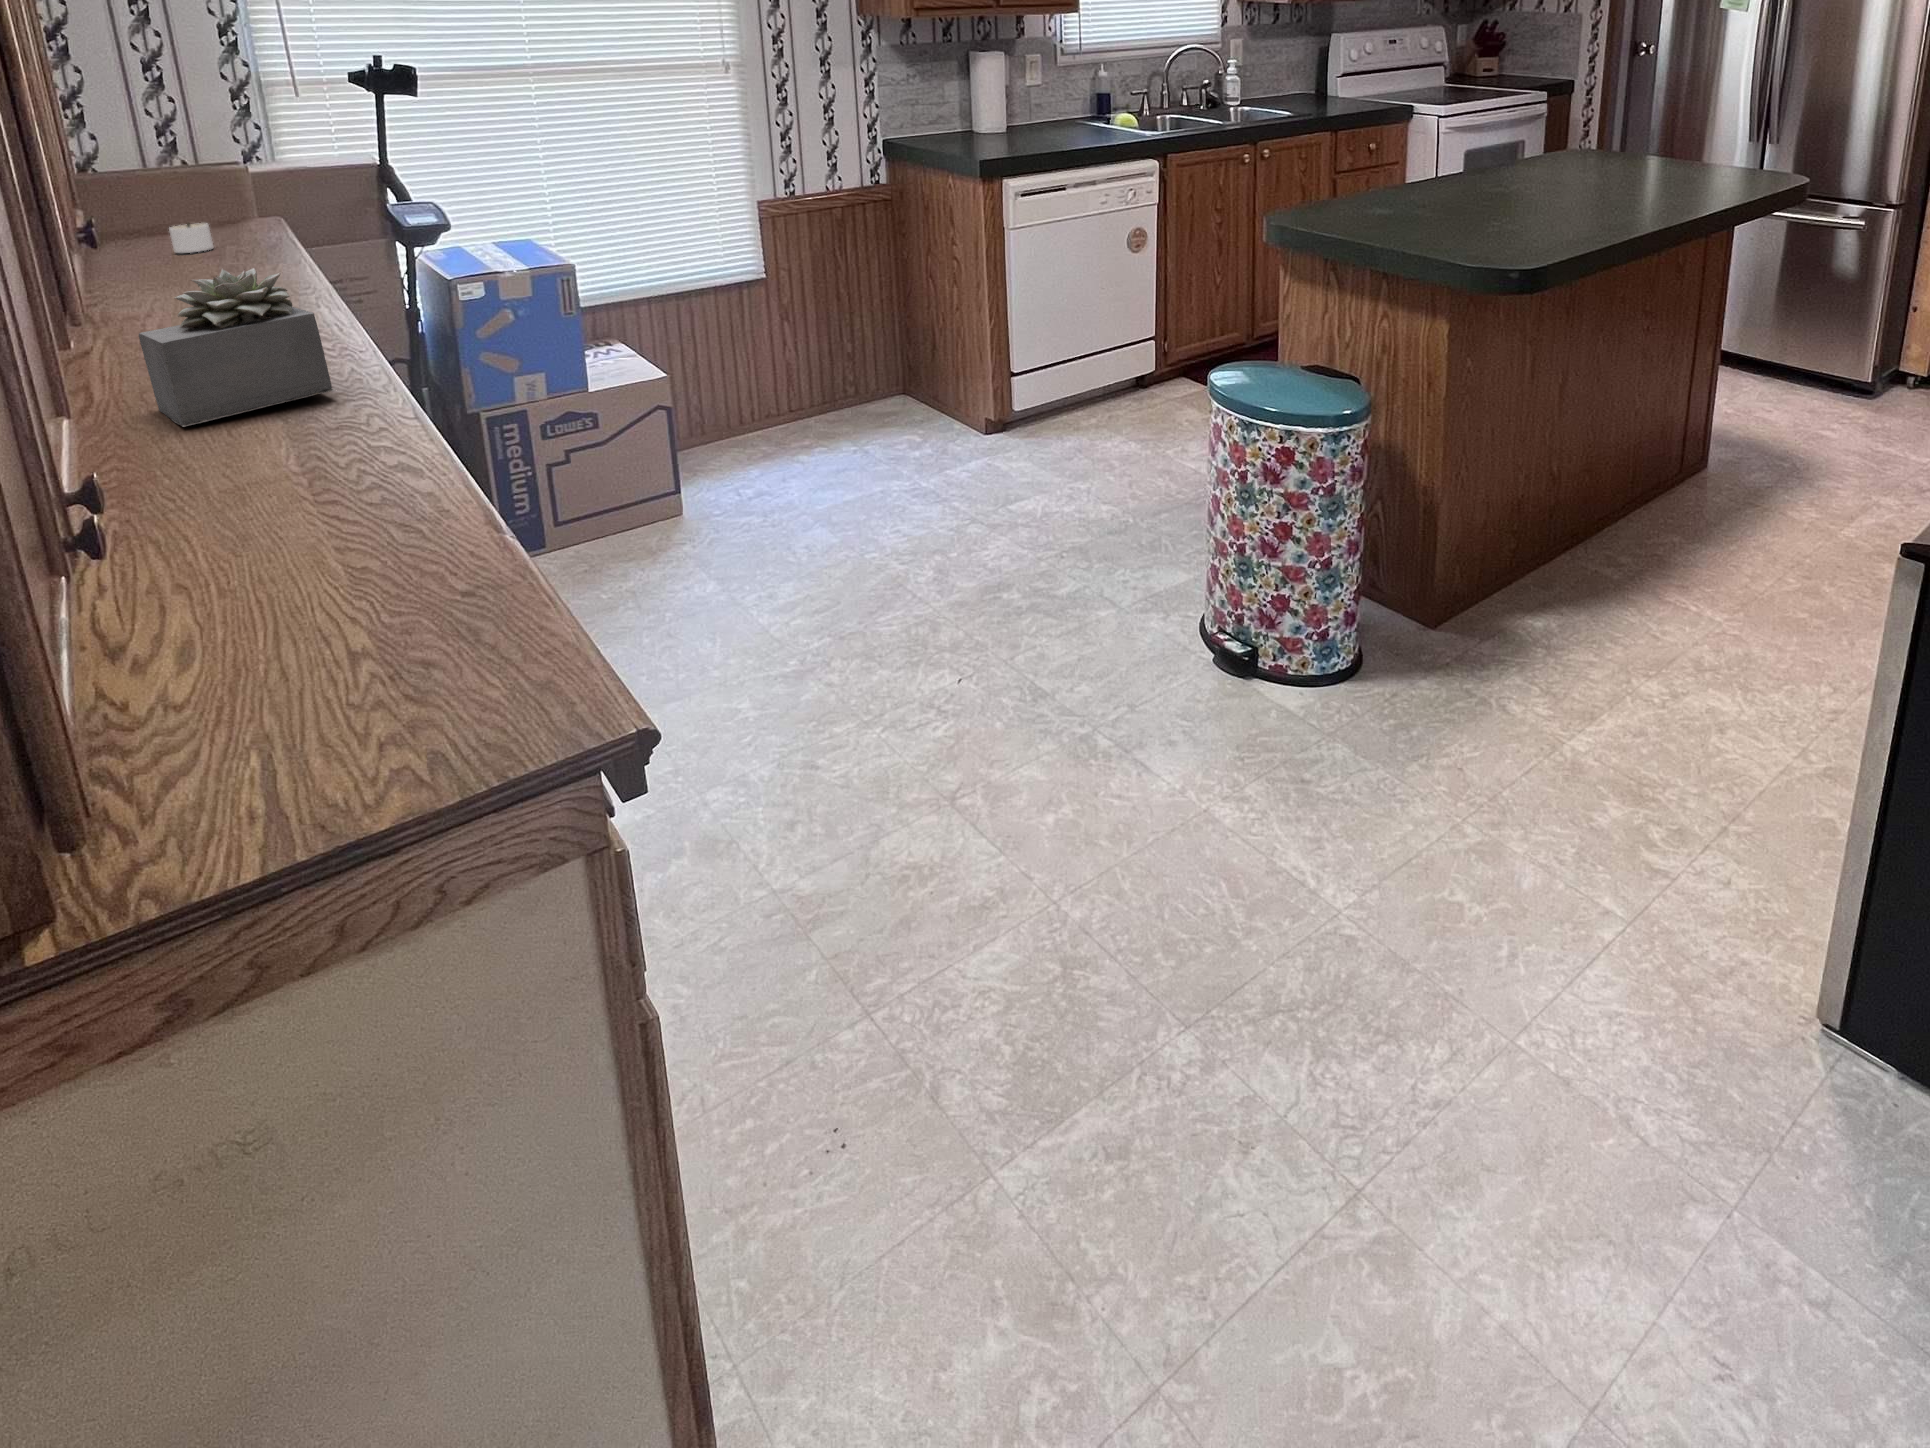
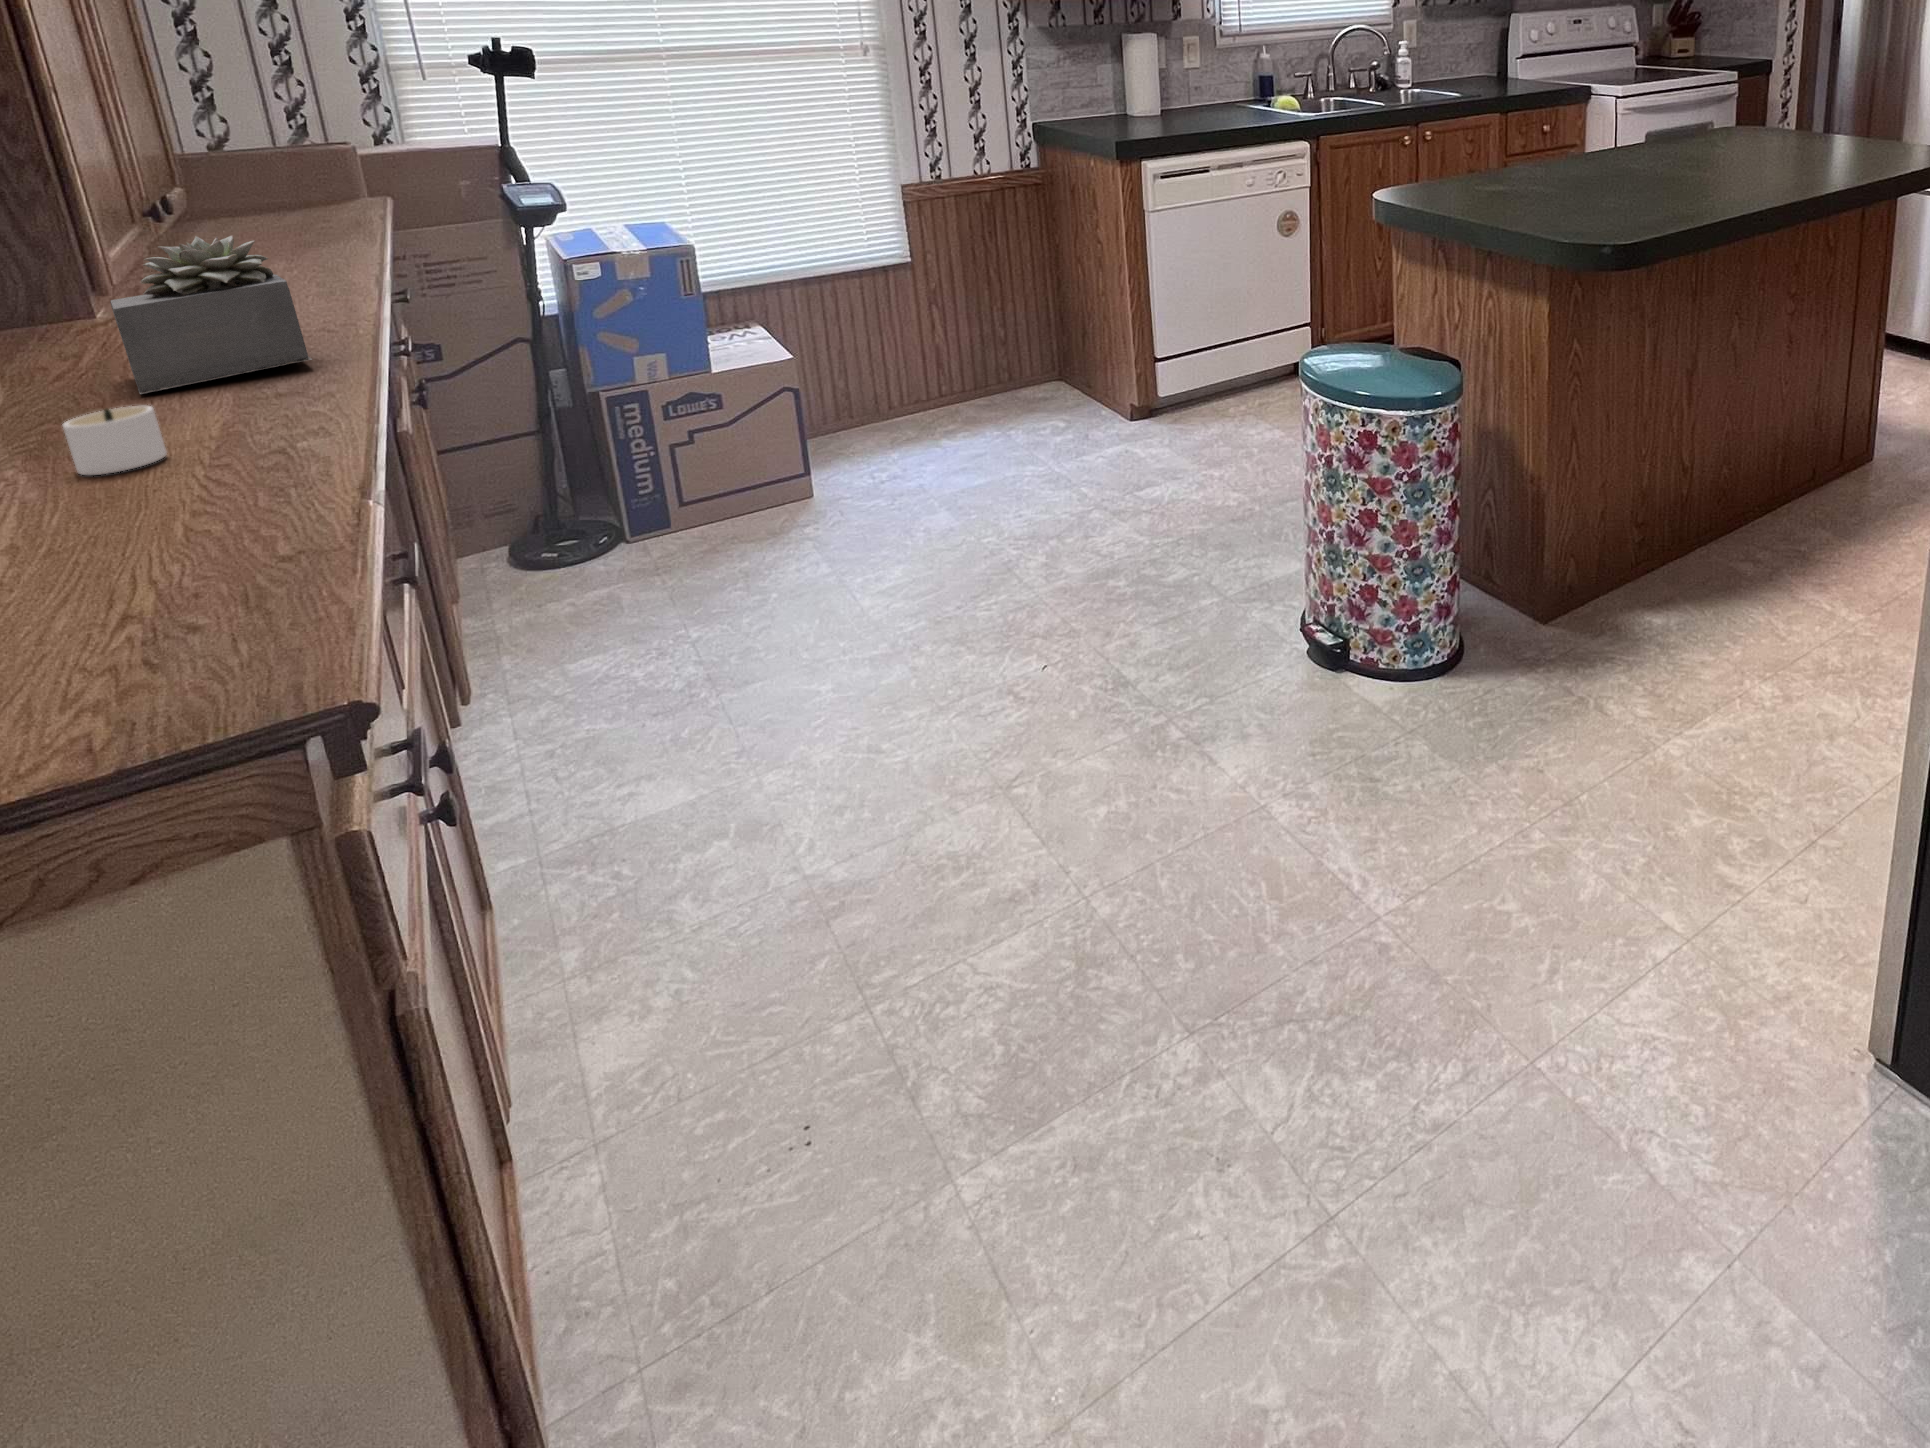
candle: present [169,223,213,253] -> present [63,406,167,475]

